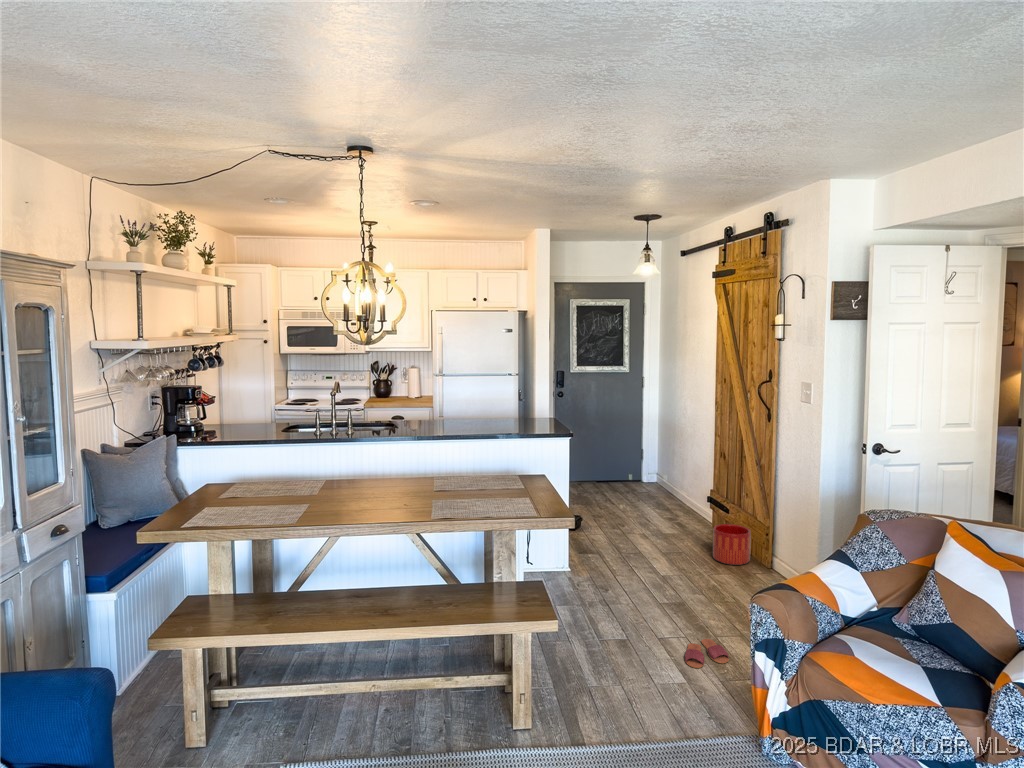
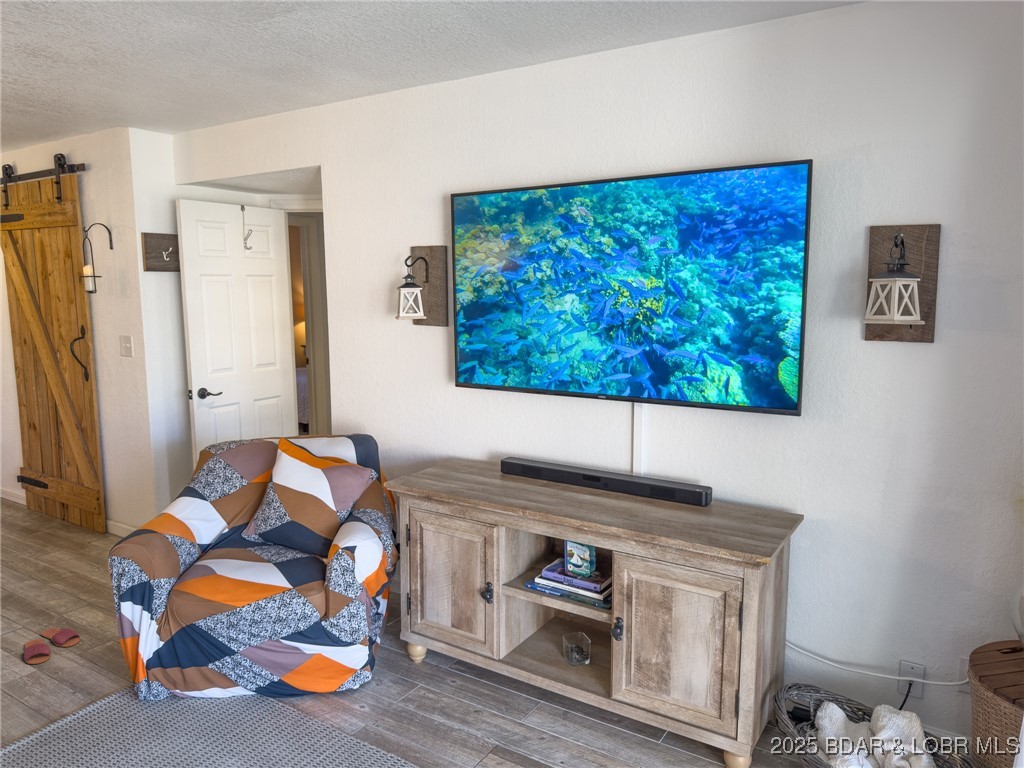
planter: present [713,524,751,565] -> none [30,502,81,549]

